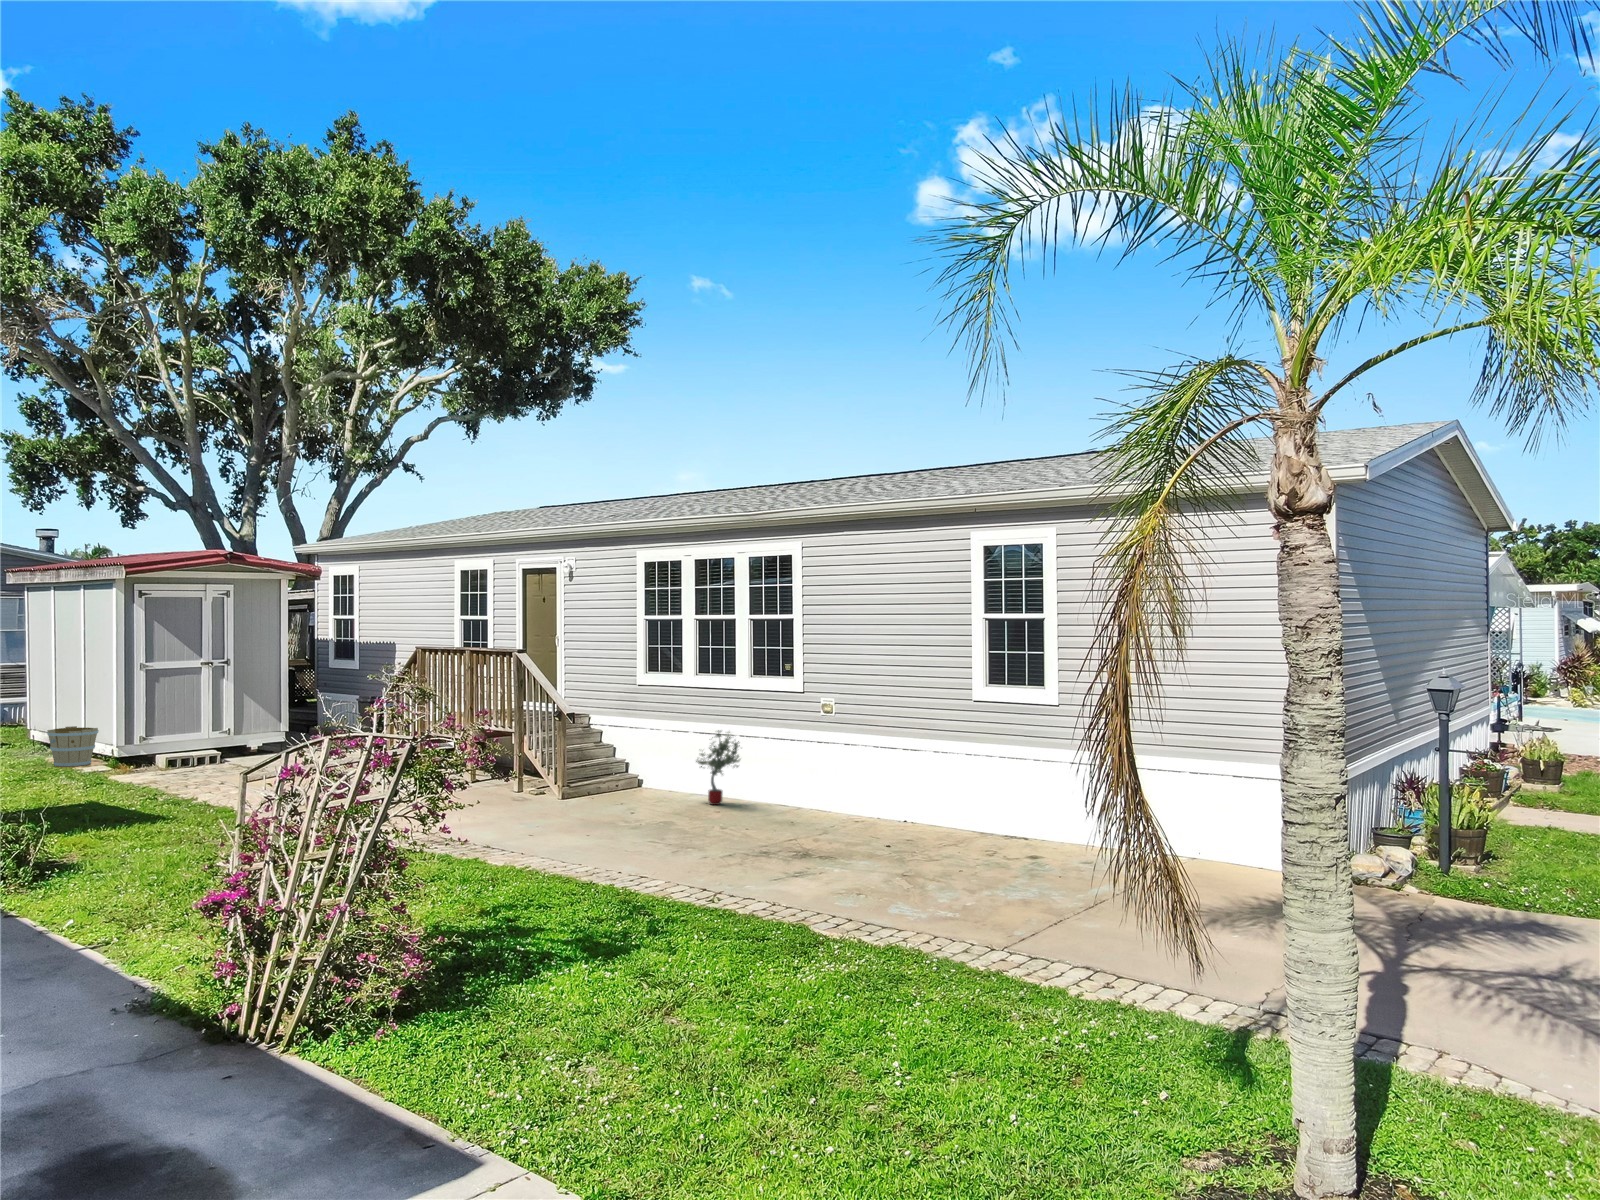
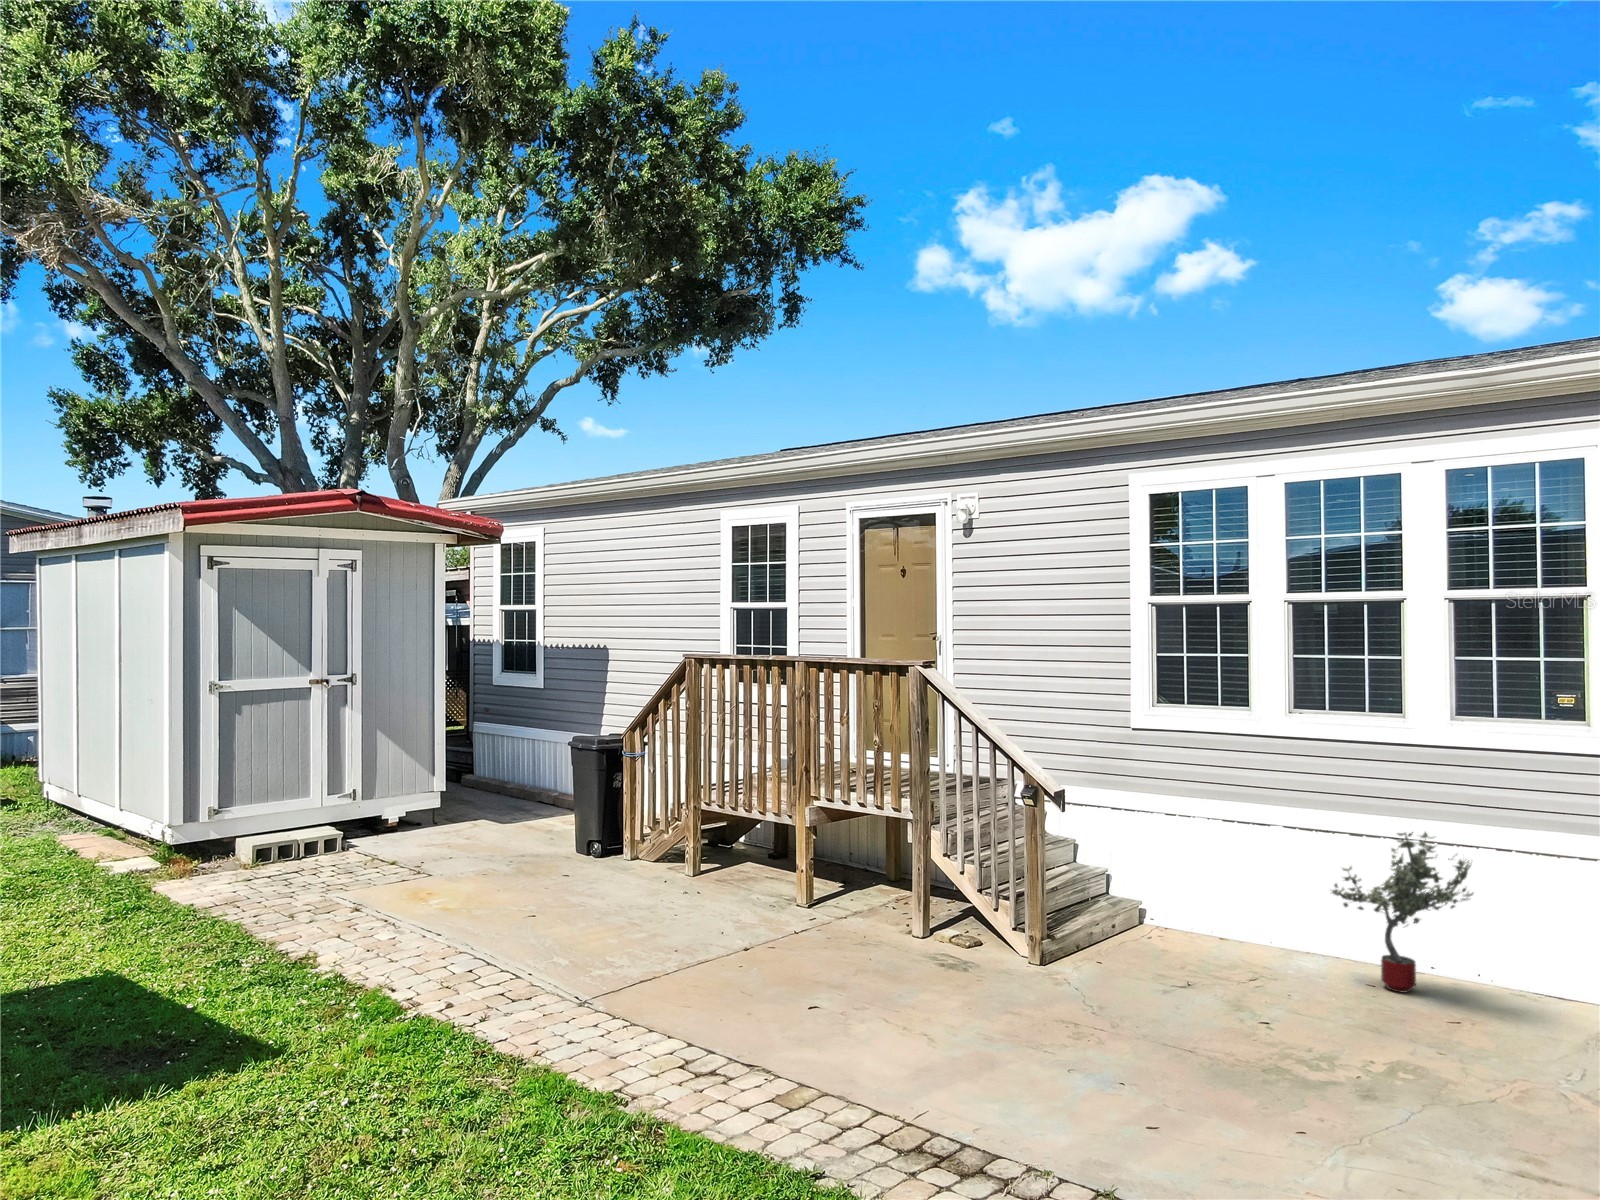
wooden bucket: present [47,726,99,767] -> none [51,790,140,865]

